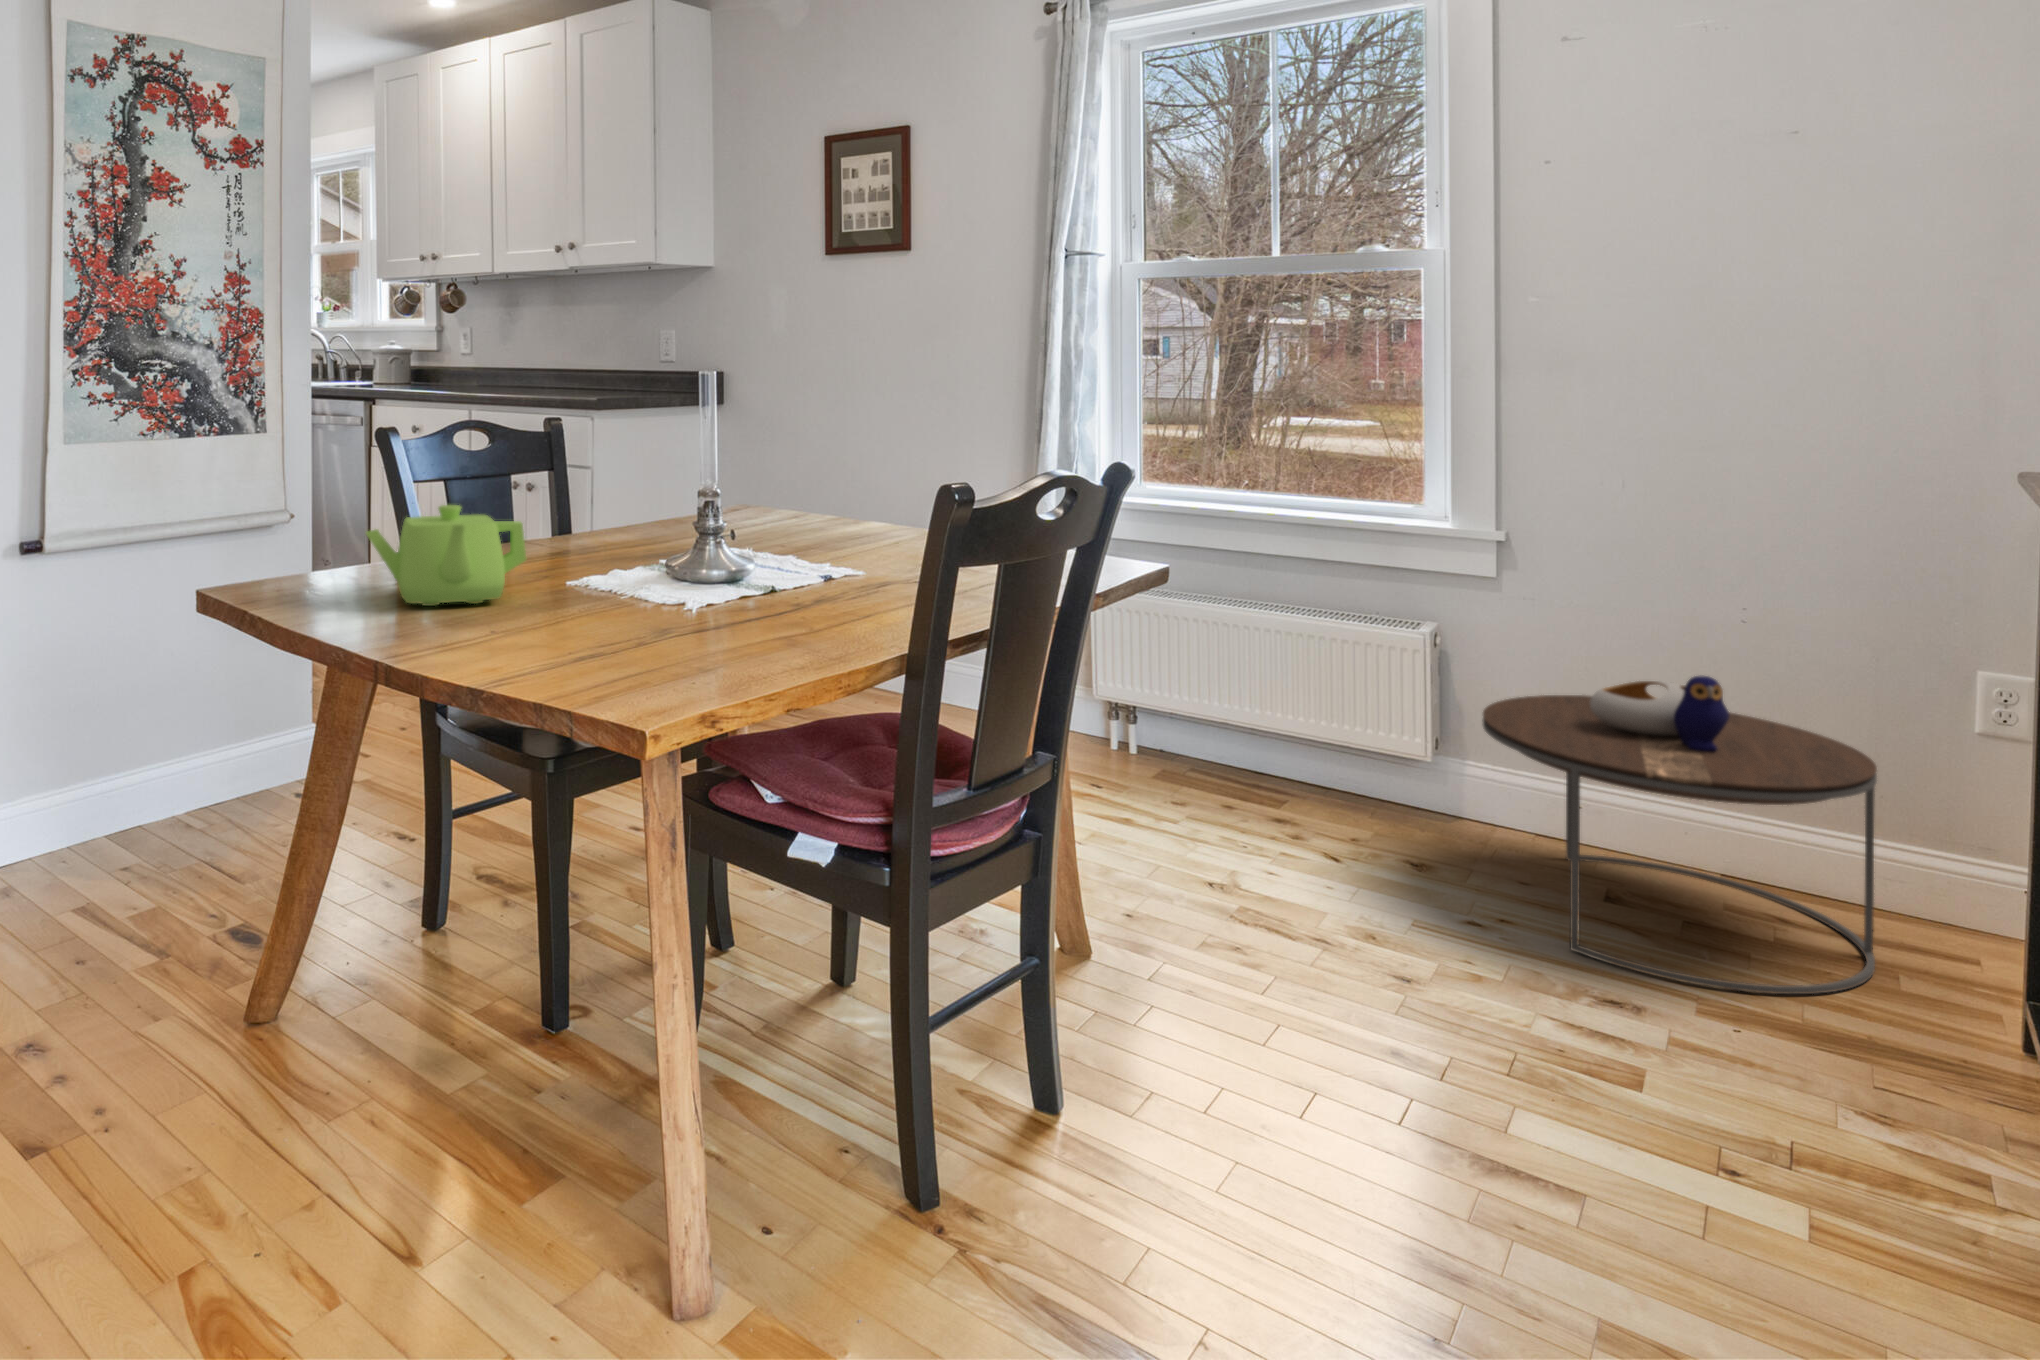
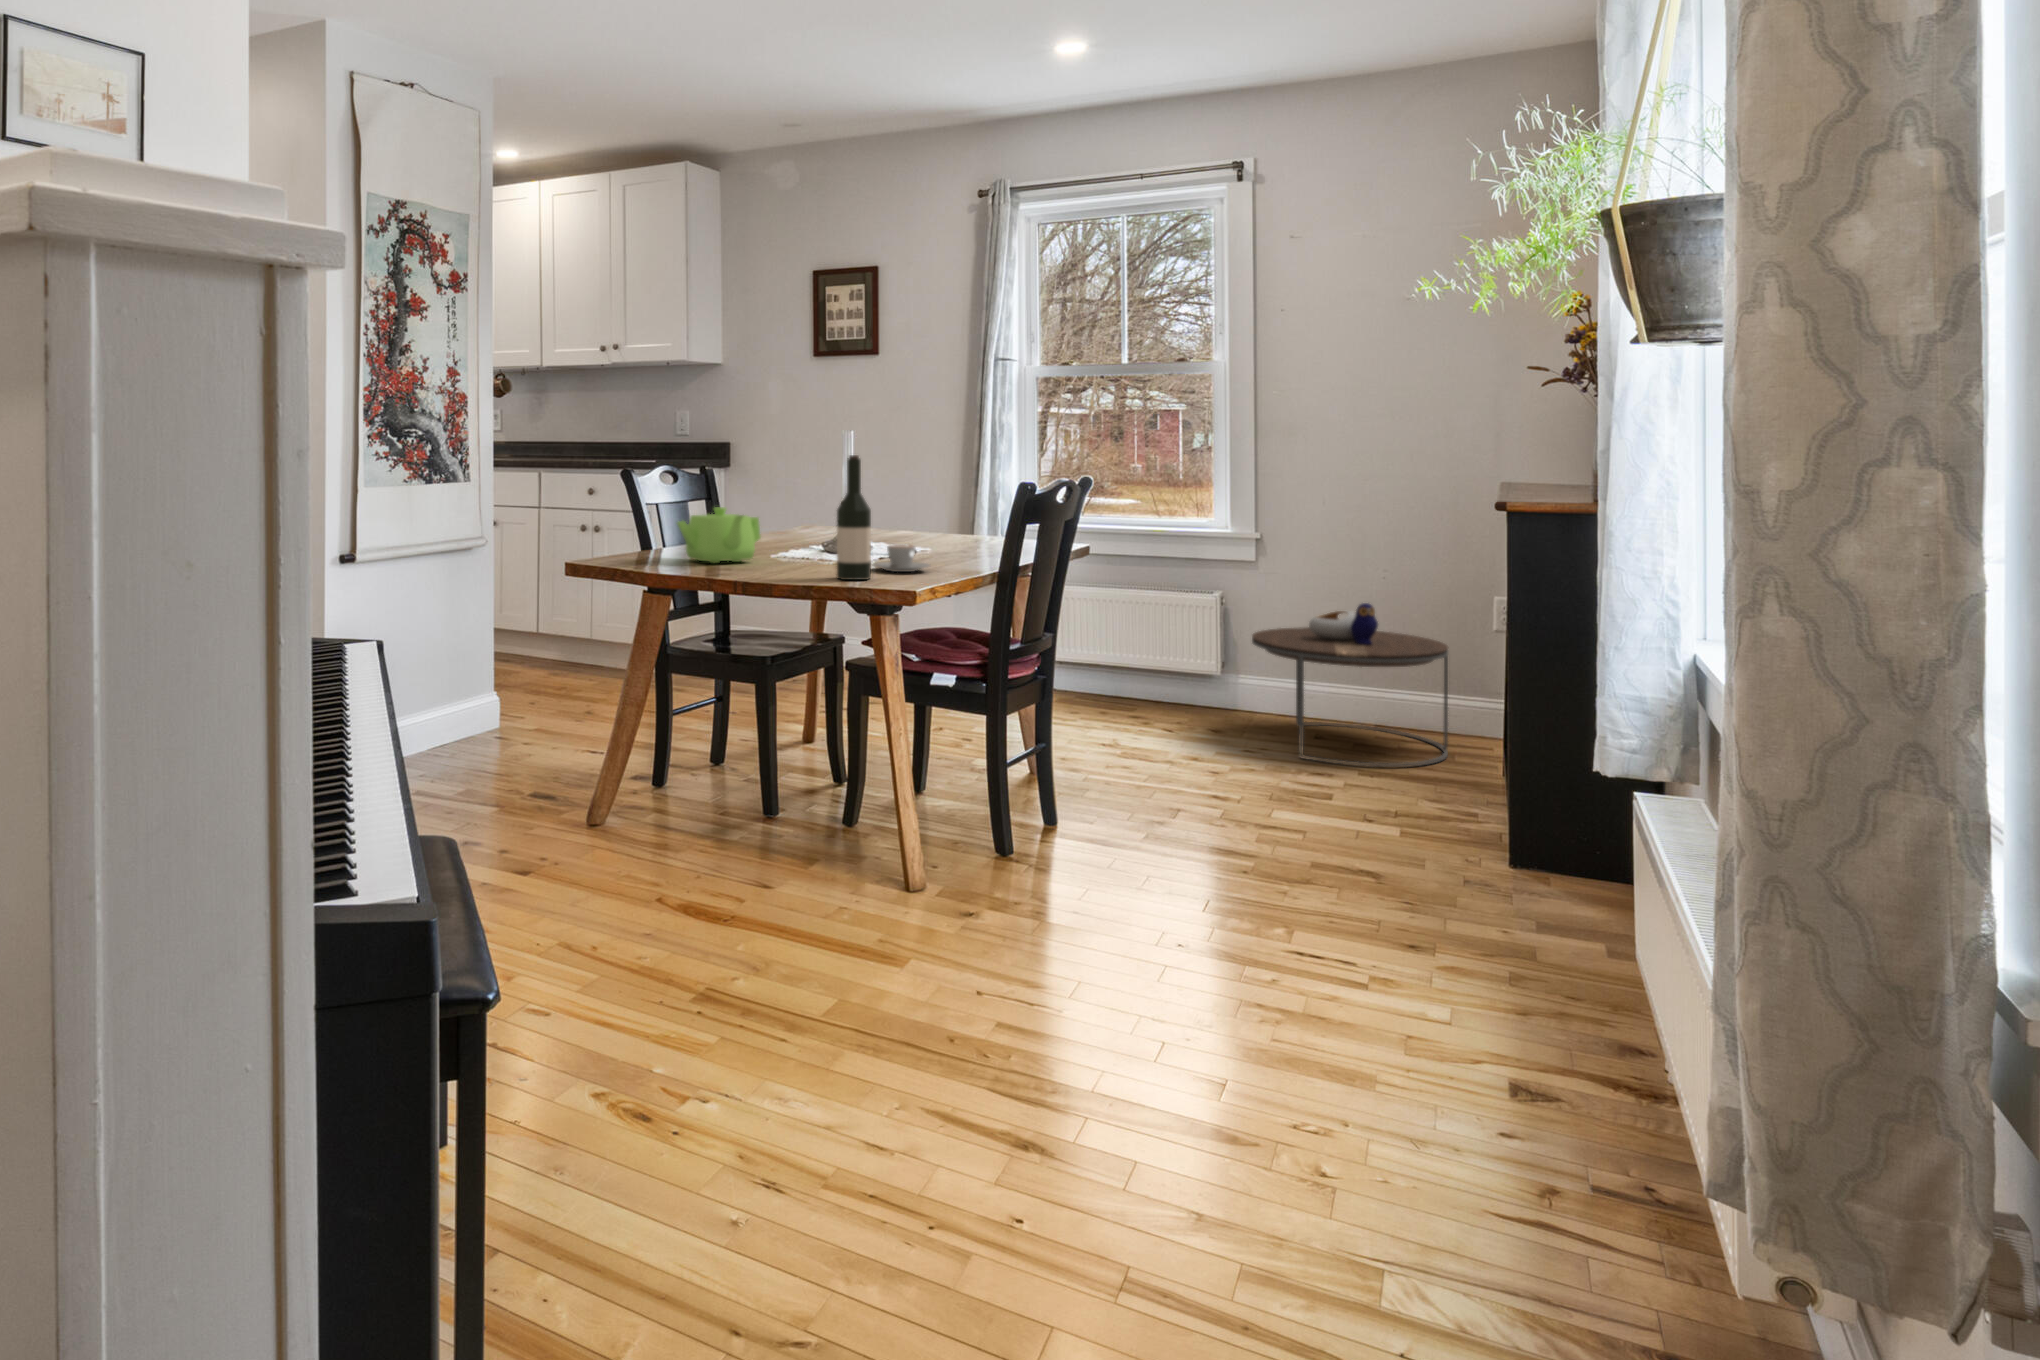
wine bottle: none [573,425,638,673] -> present [837,455,871,580]
coffee cup: none [680,589,790,646] -> present [873,545,930,572]

